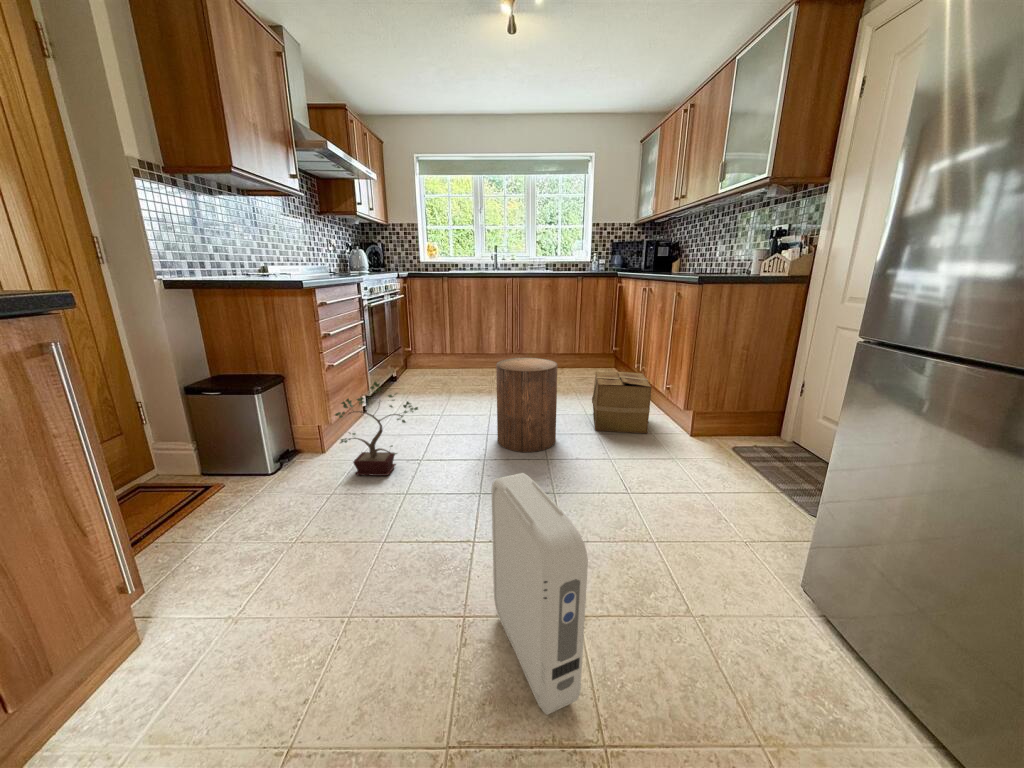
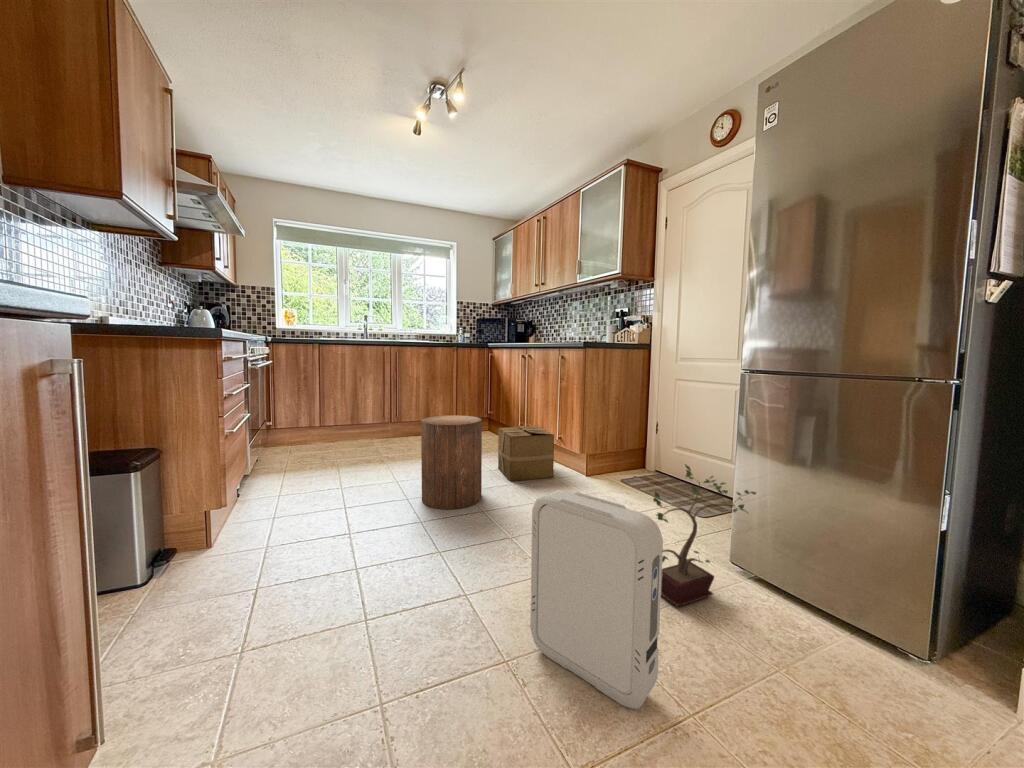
potted plant: present [335,382,418,476] -> present [653,464,756,606]

